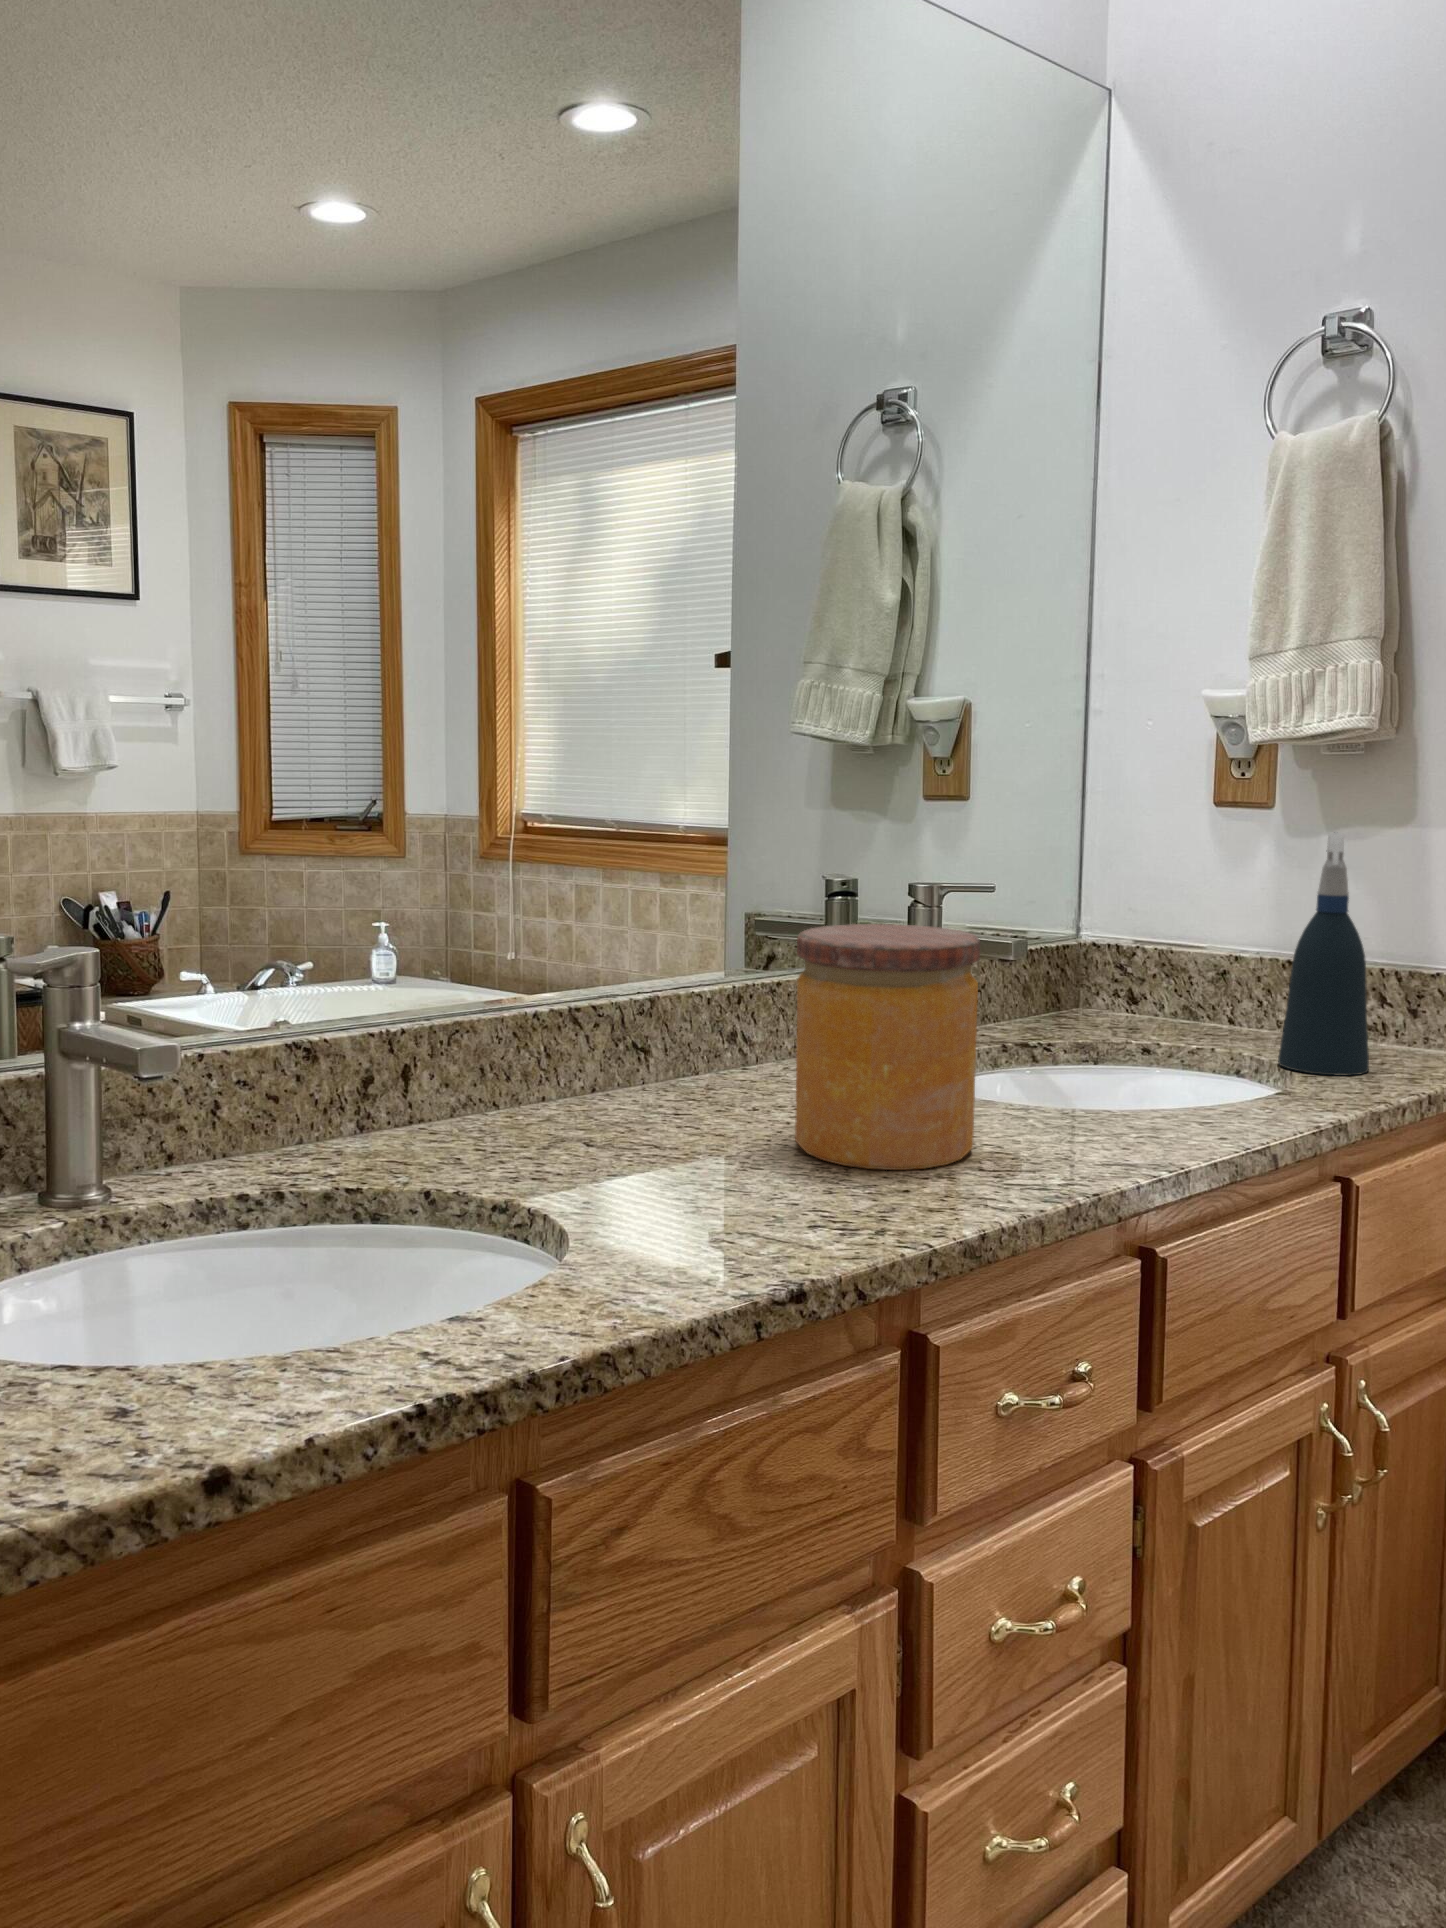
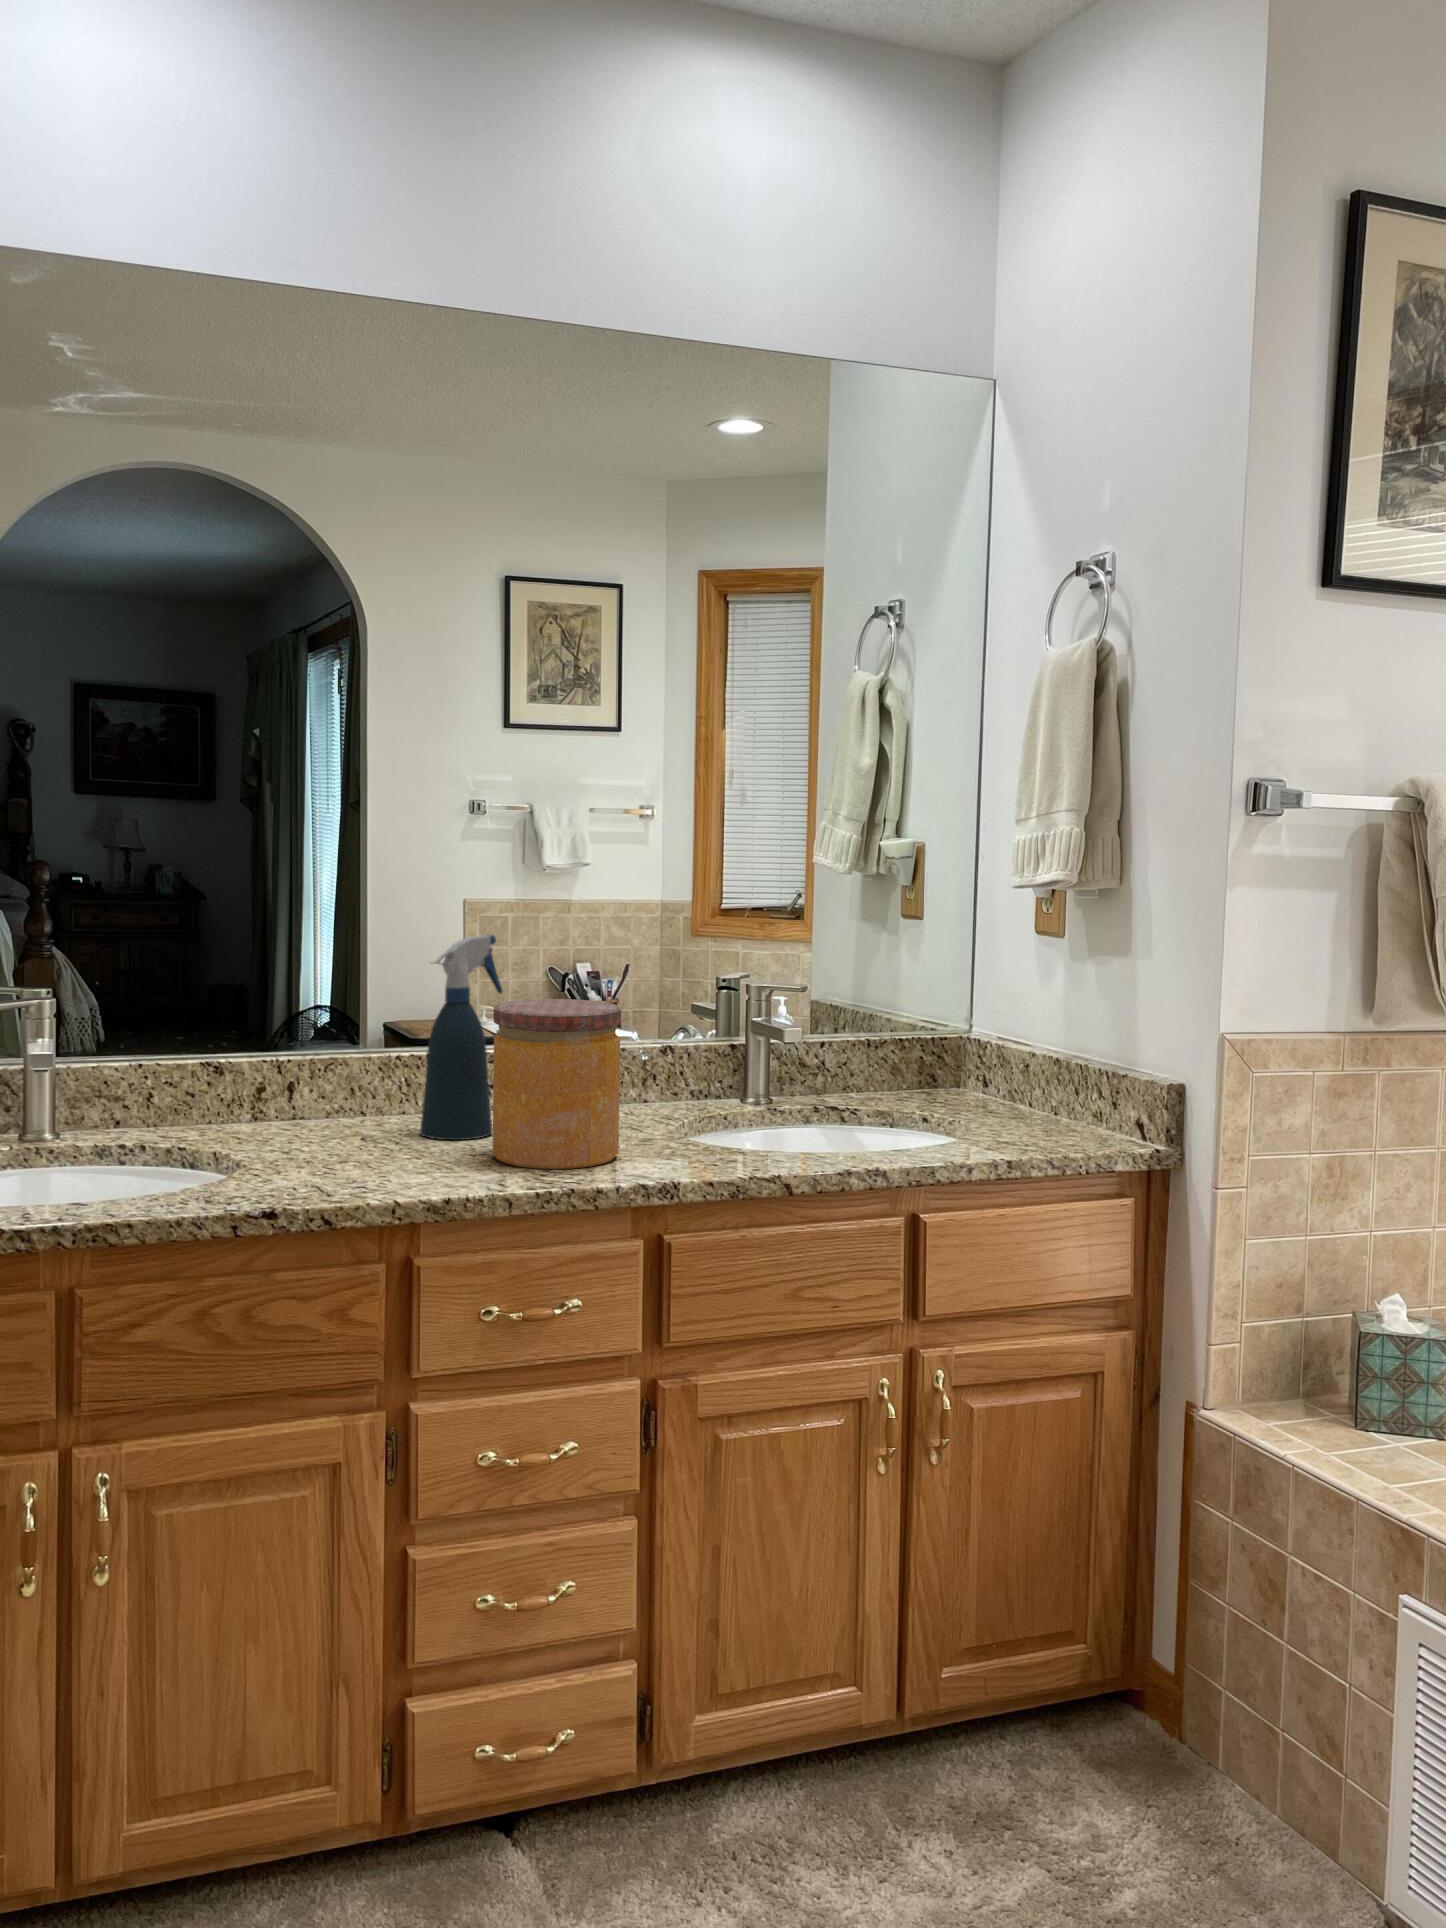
spray bottle: present [1278,832,1369,1075] -> present [420,935,502,1140]

